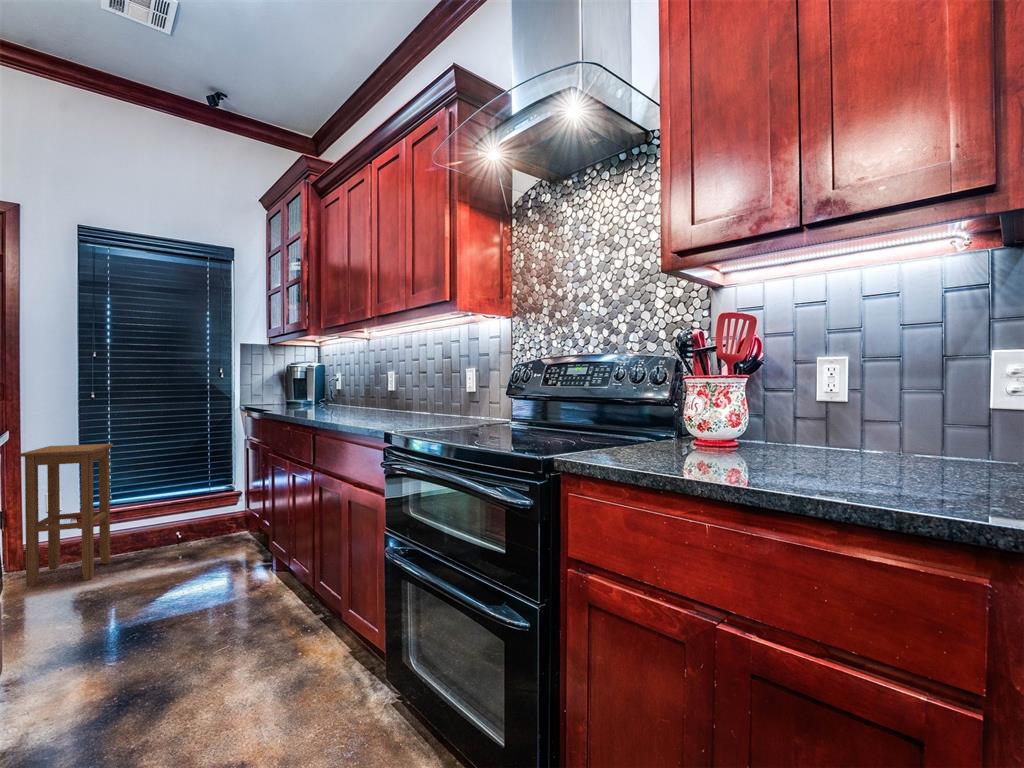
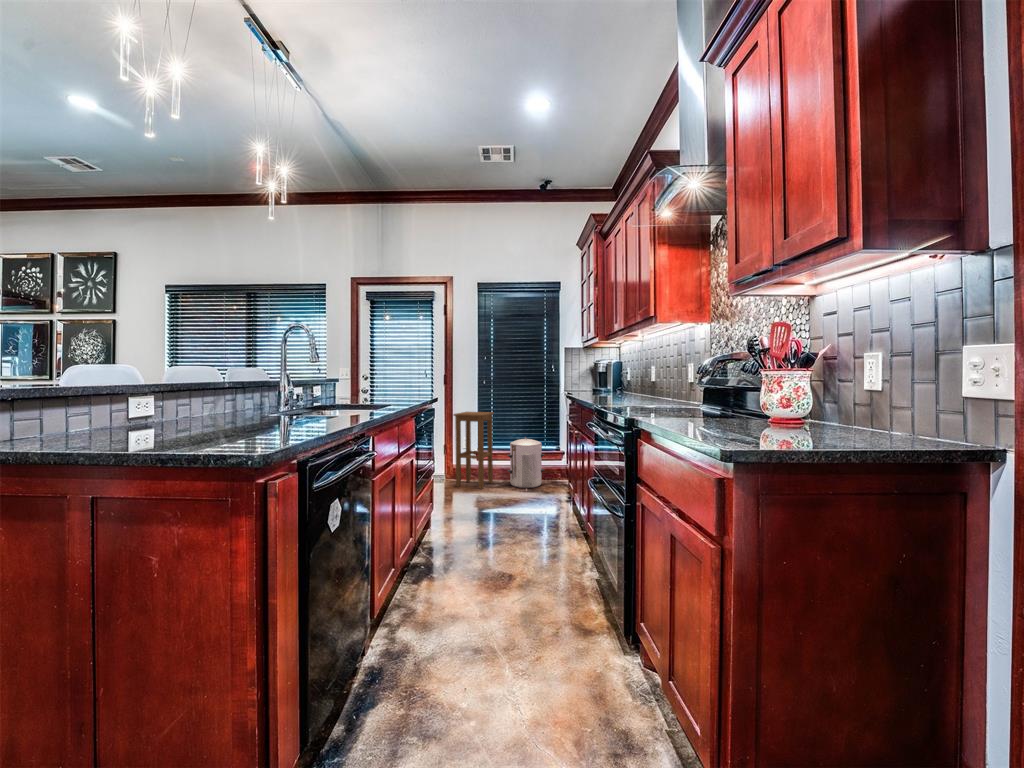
waste bin: none [142,478,212,561] -> present [507,437,544,488]

